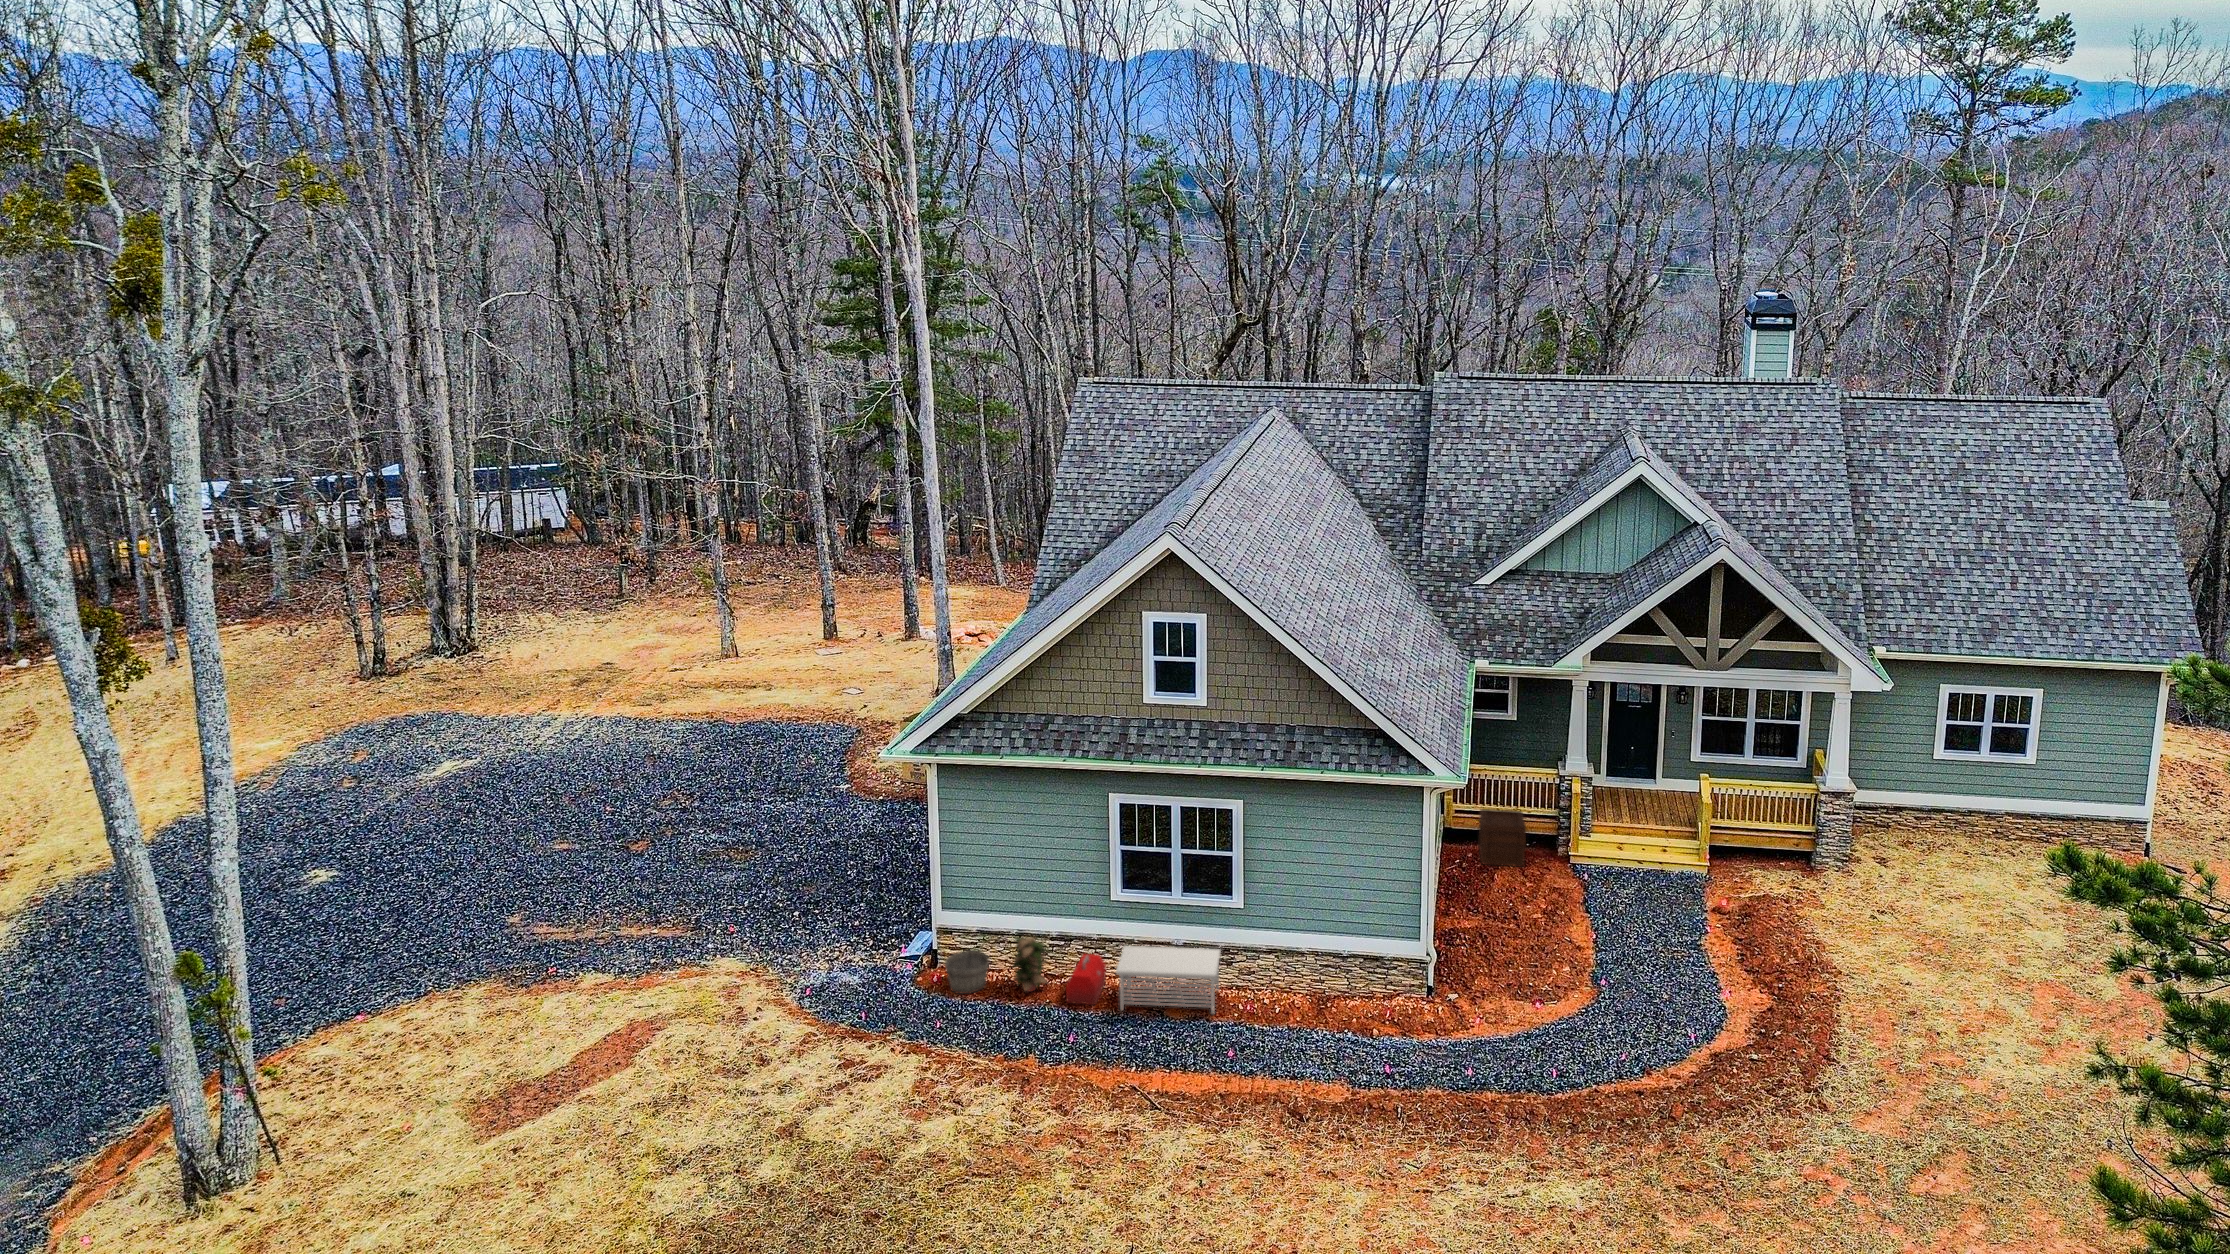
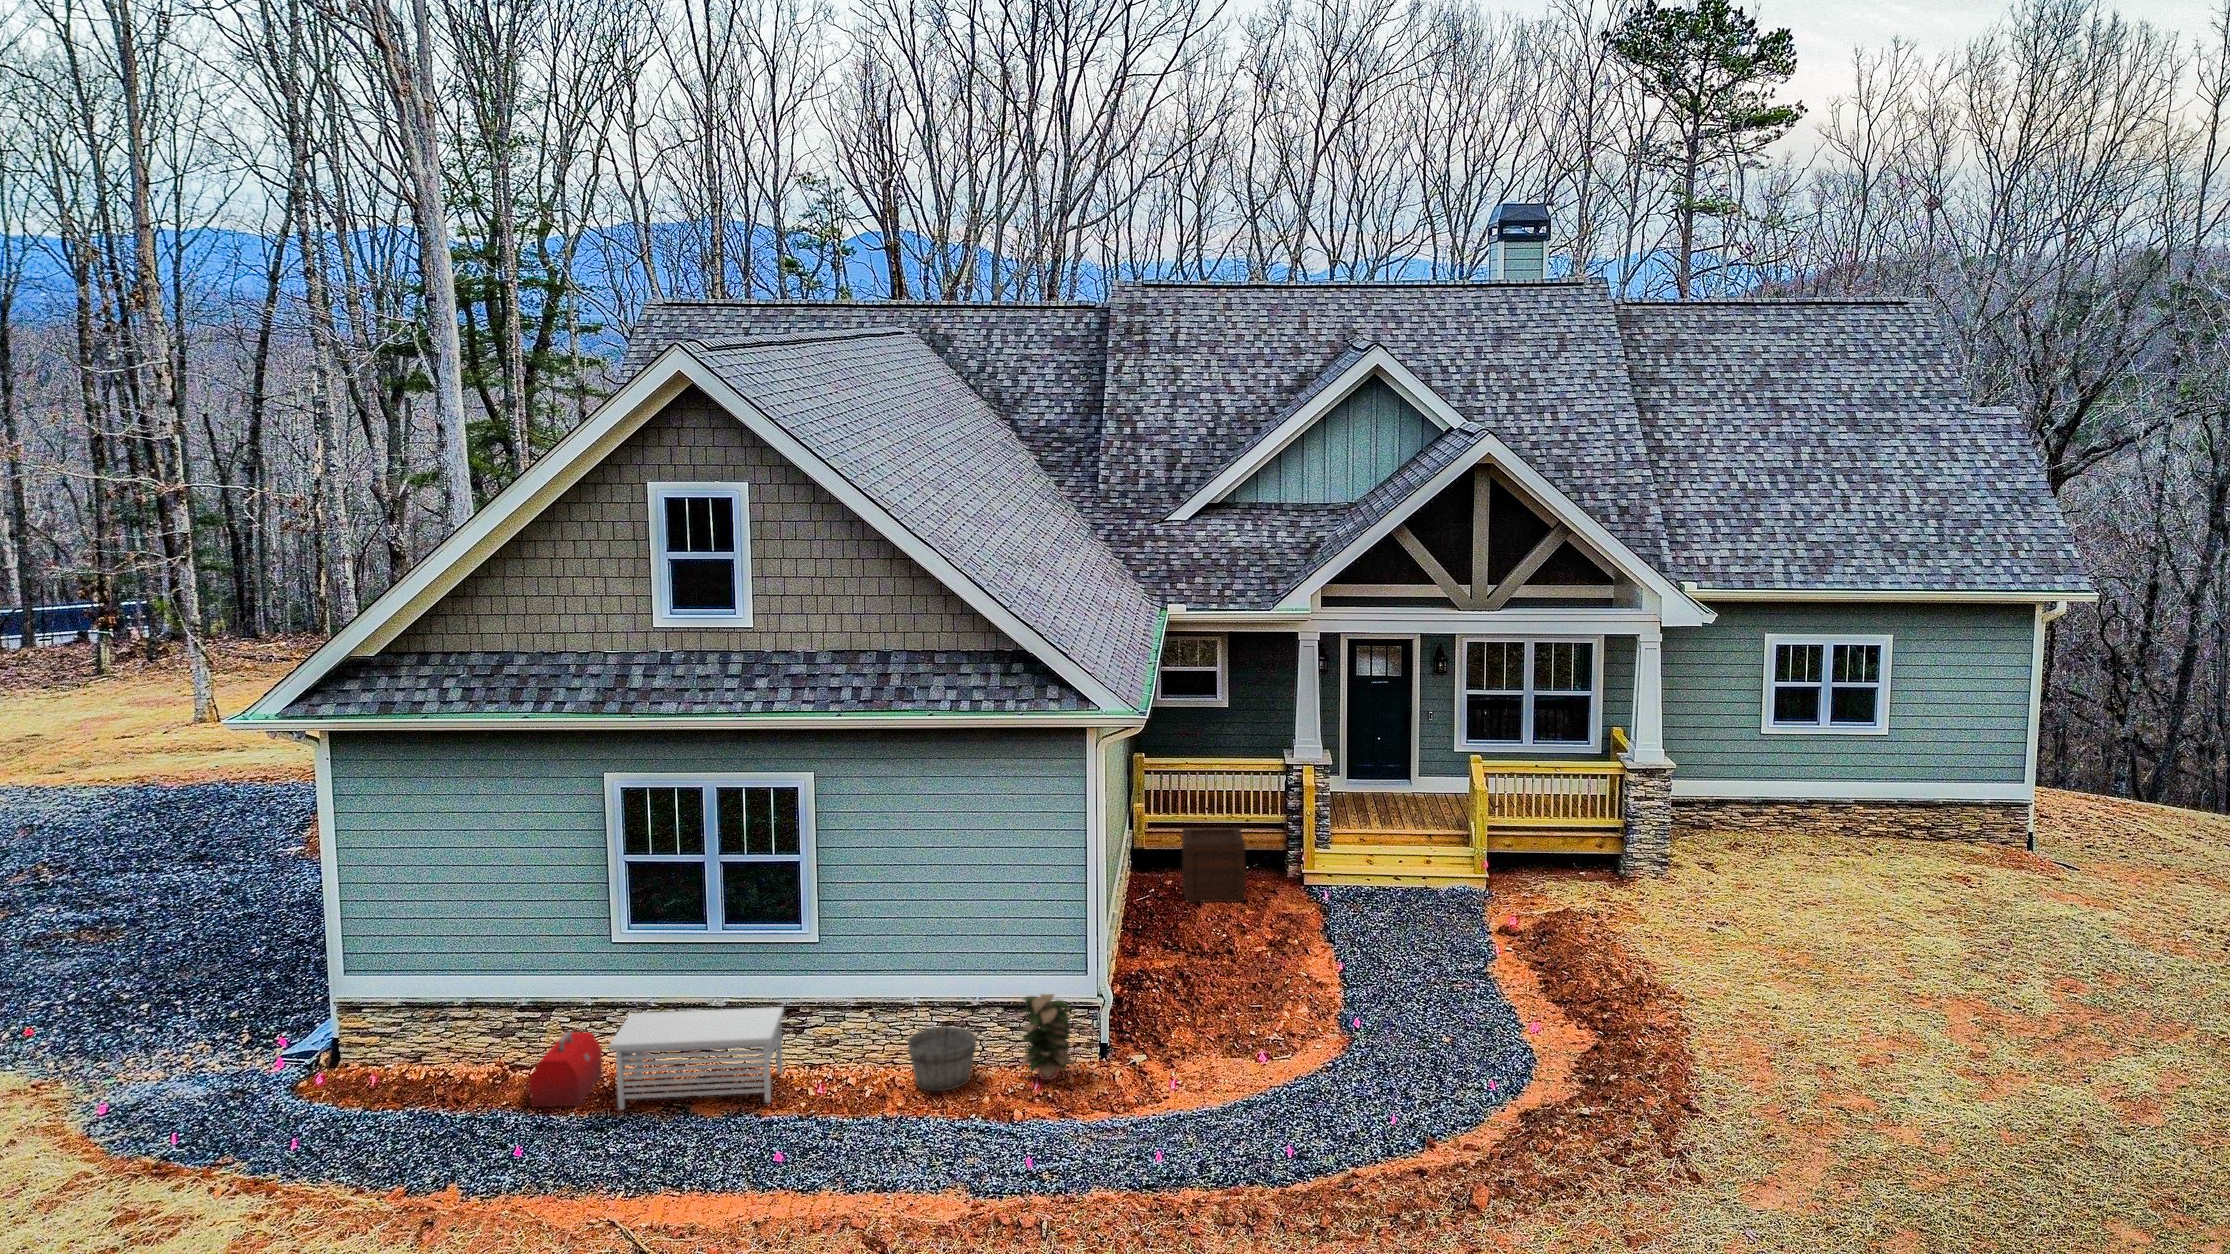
decorative plant: present [1013,937,1048,992] -> present [1021,994,1075,1080]
wooden bucket: present [945,950,989,994] -> present [908,1027,977,1091]

